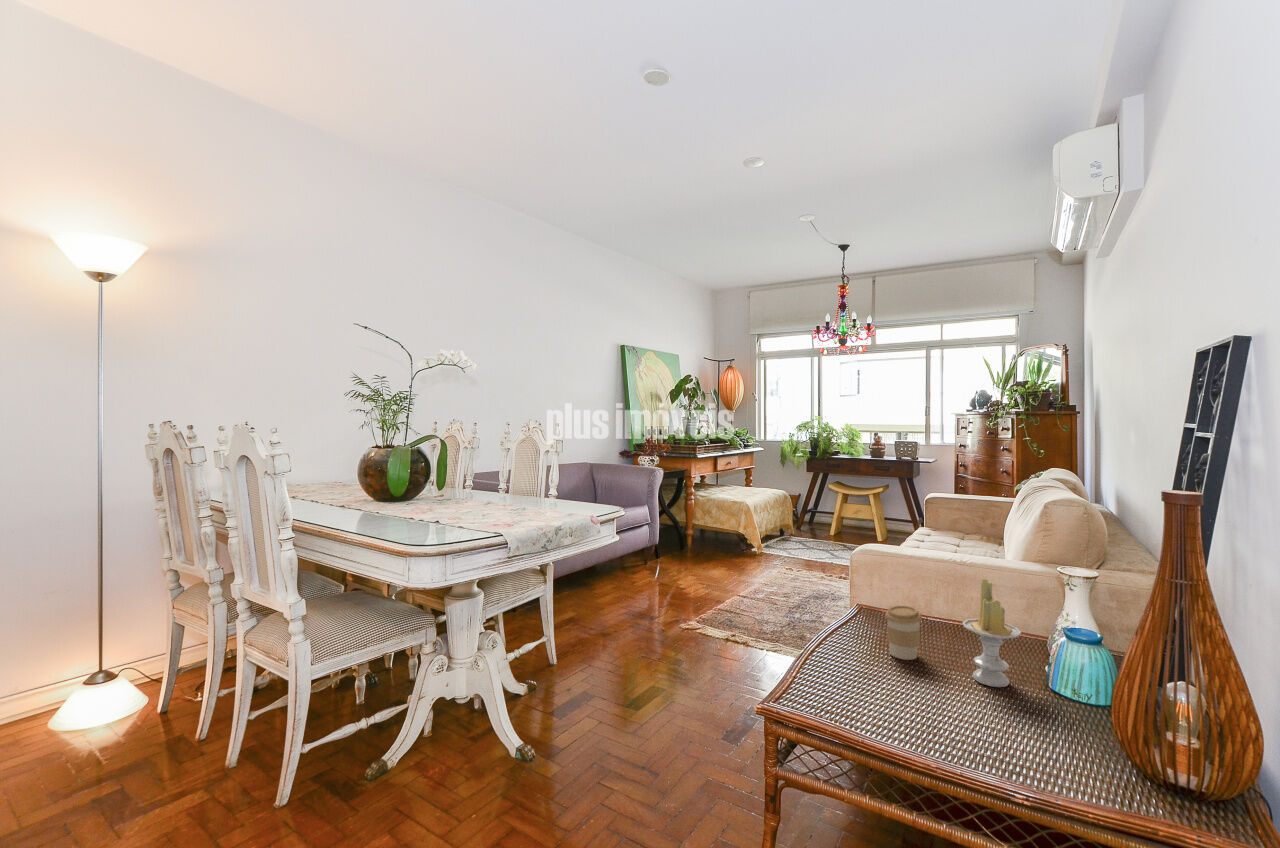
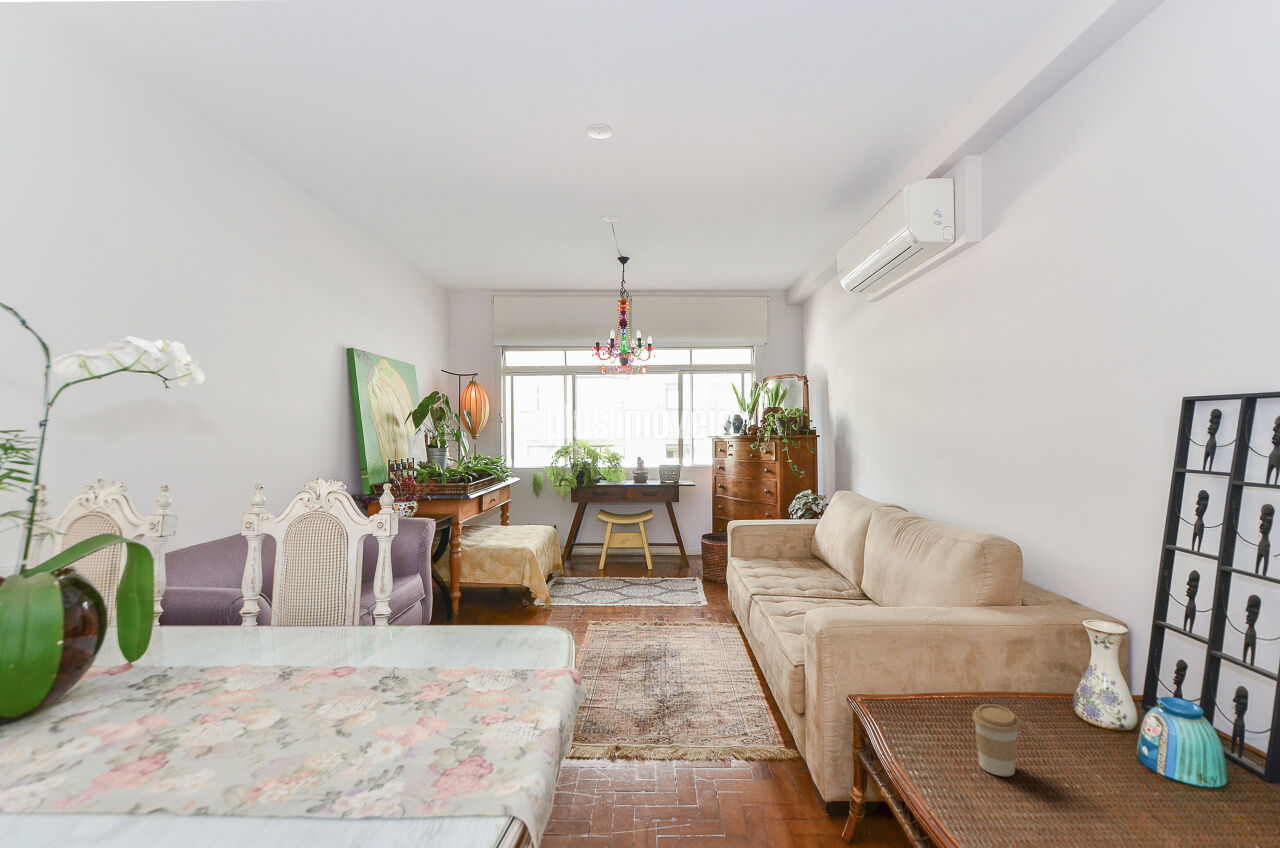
candle: present [962,579,1021,687] -> none [1073,663,1147,792]

